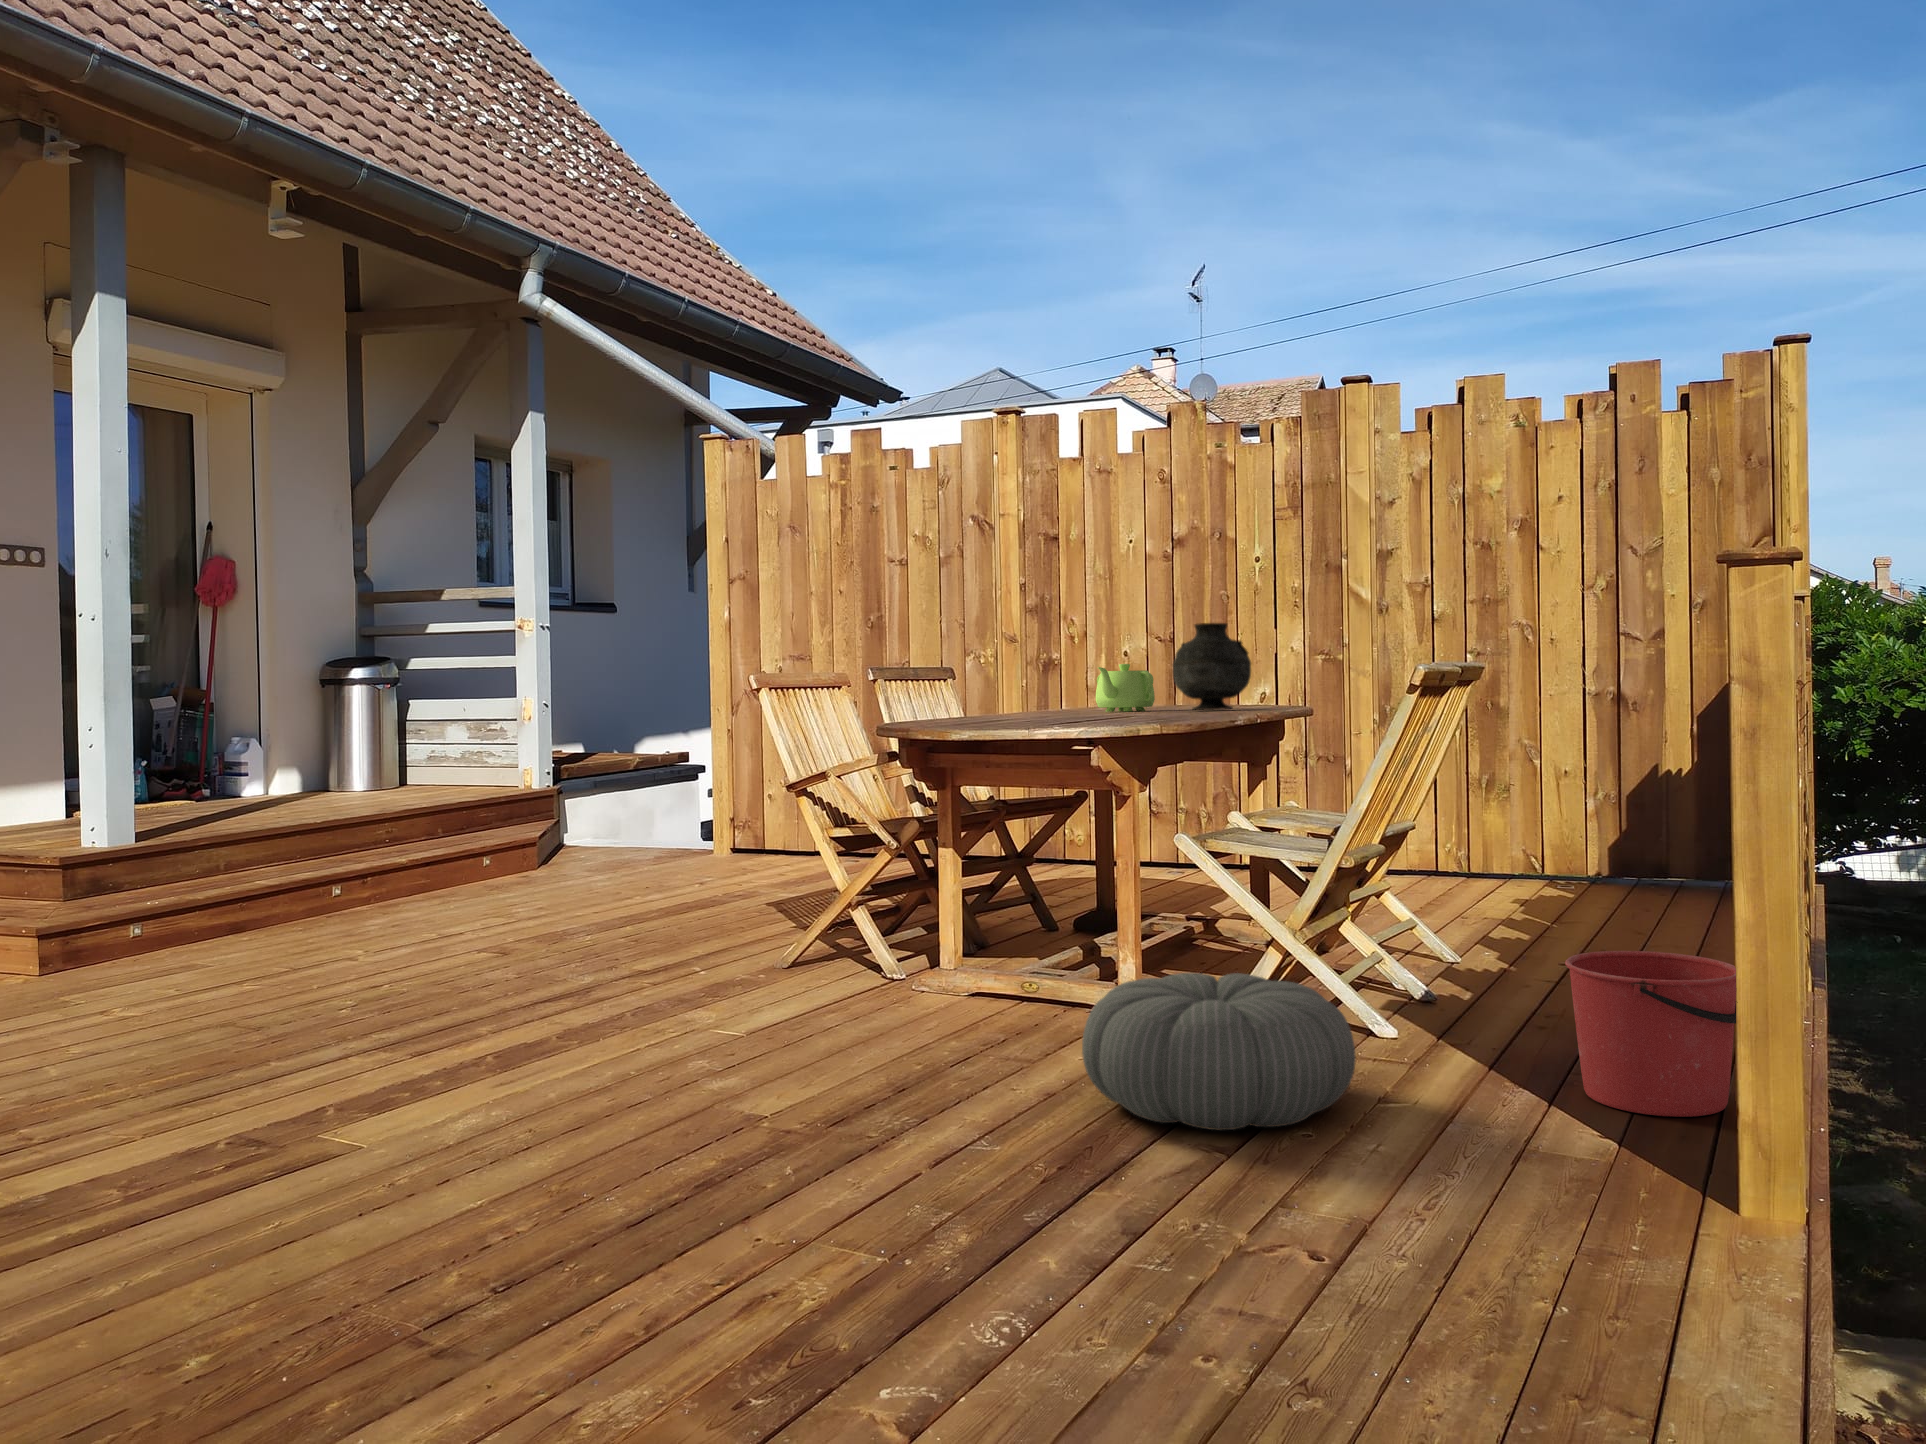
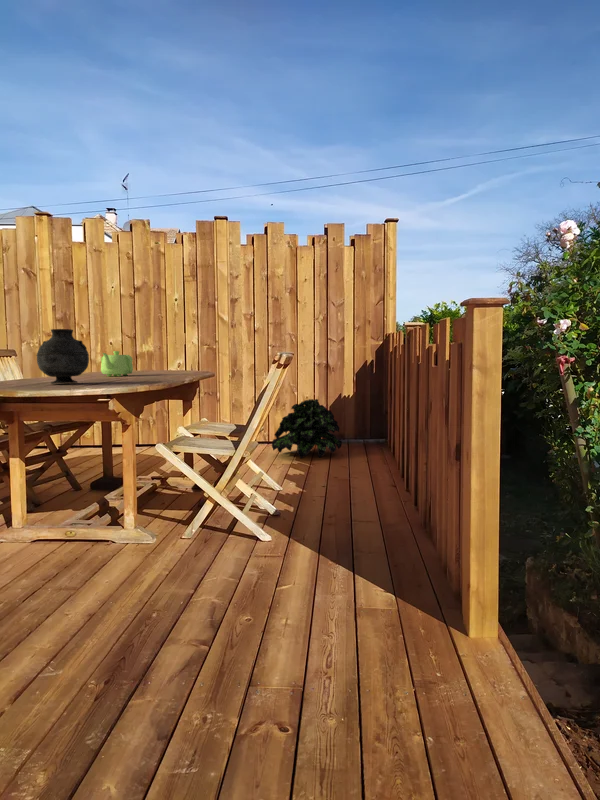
vase: present [1173,623,1251,710] -> present [37,329,89,384]
potted plant: none [1469,774,1648,911] -> present [272,399,342,458]
bucket: present [1565,951,1736,1117] -> none [355,493,432,574]
pouf: present [1082,973,1356,1130] -> none [114,527,266,628]

